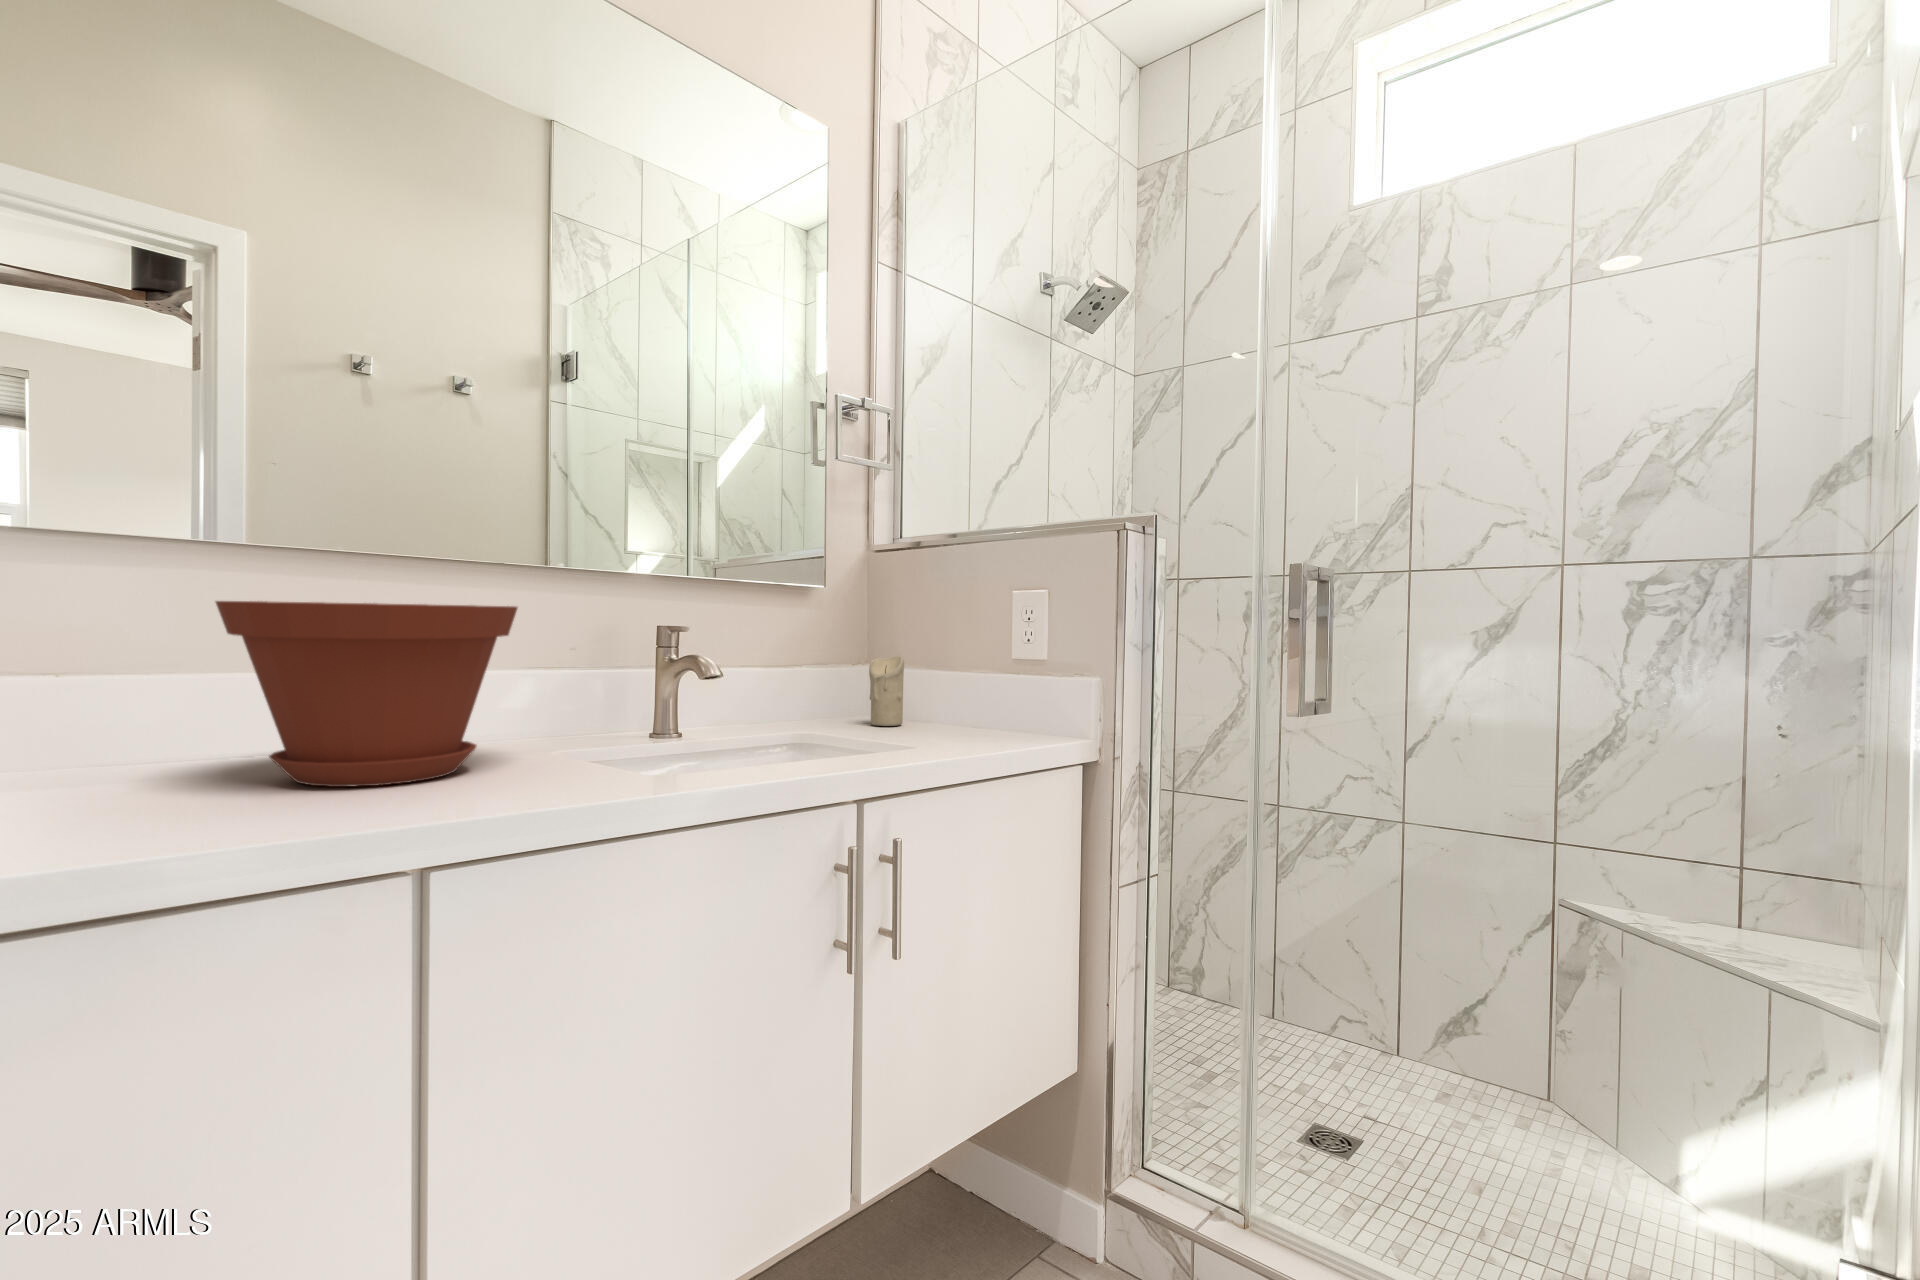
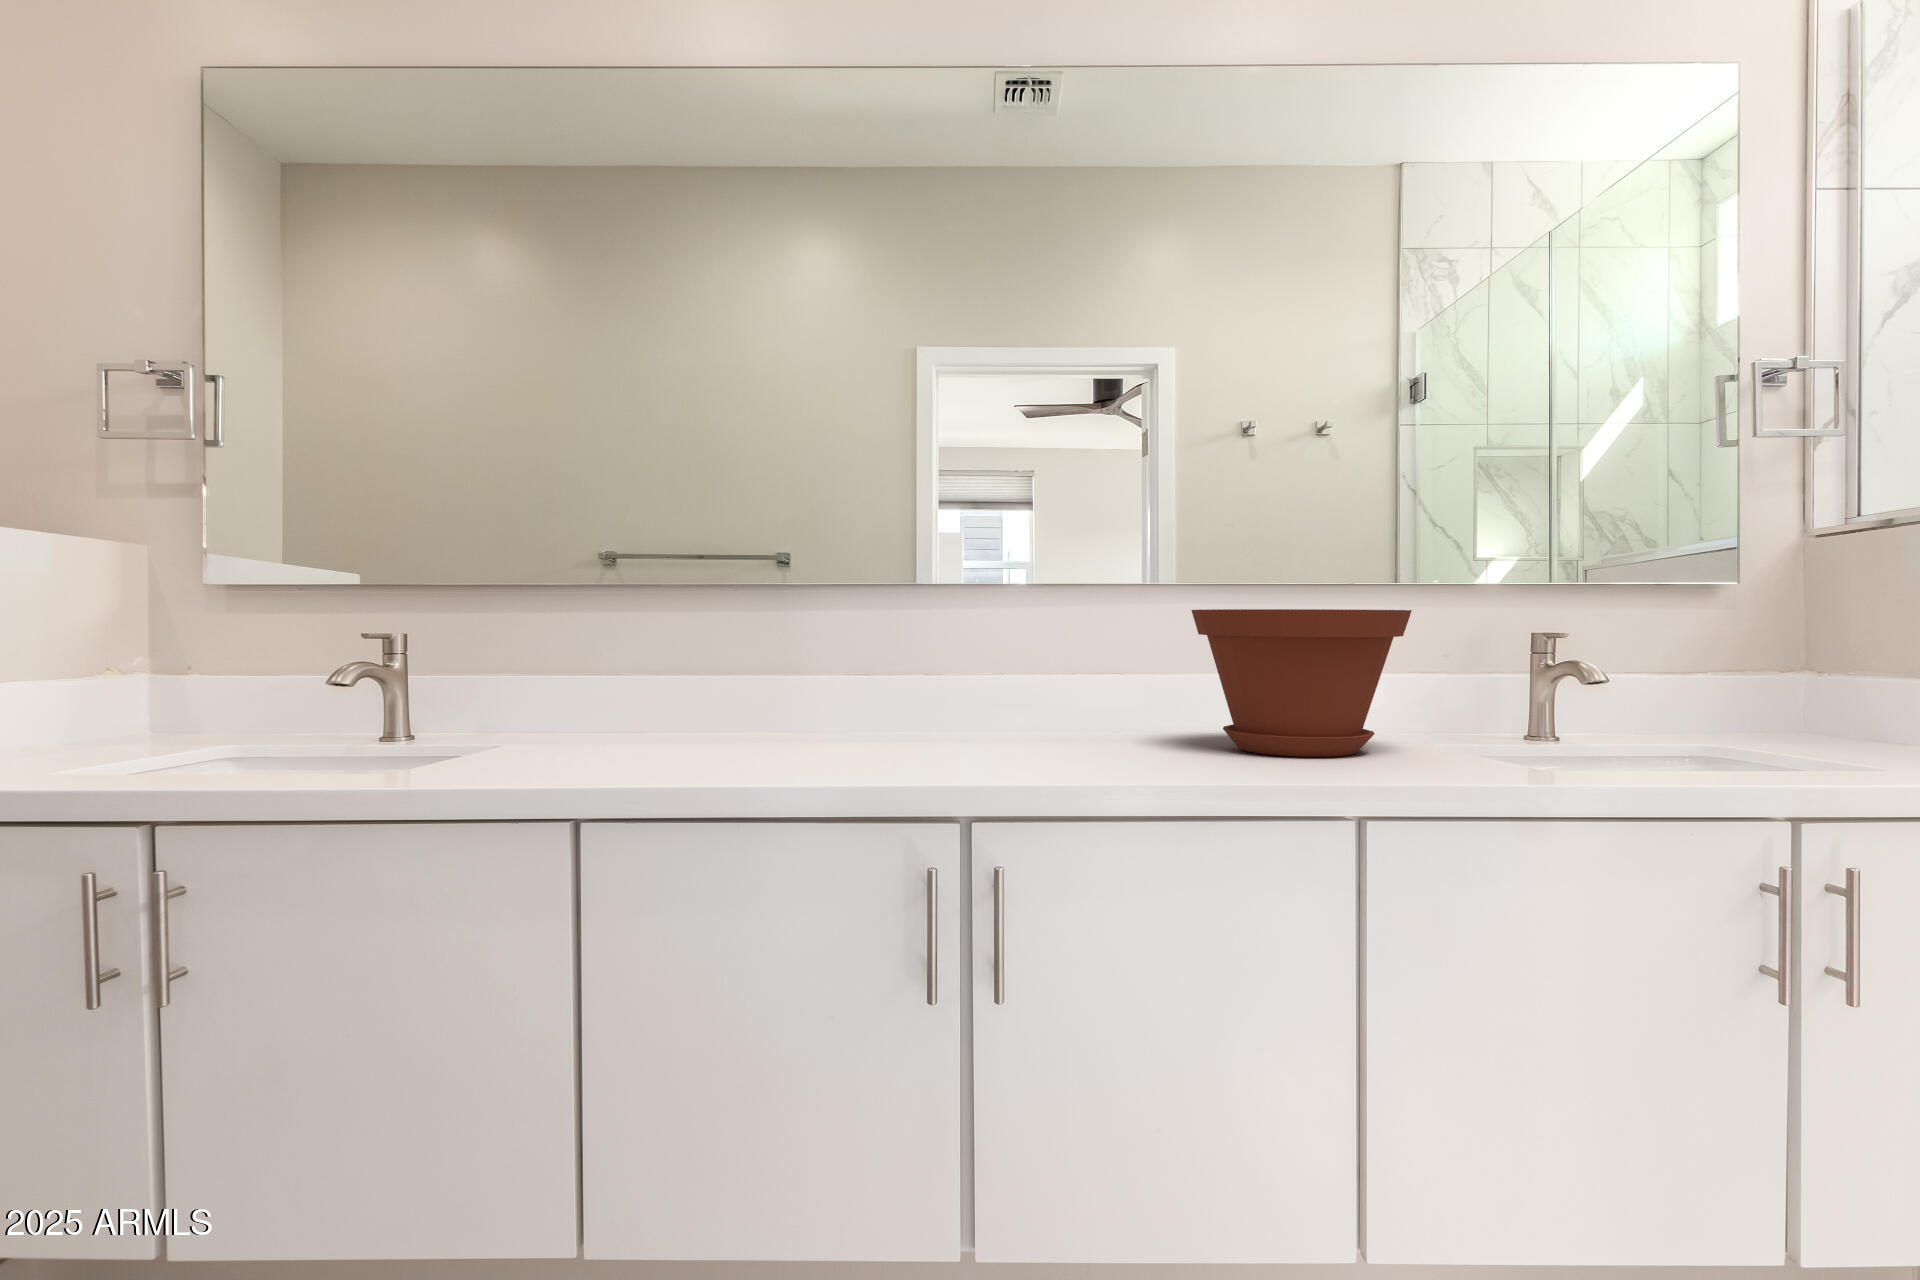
candle: present [869,656,904,726] -> none [1804,665,1858,749]

